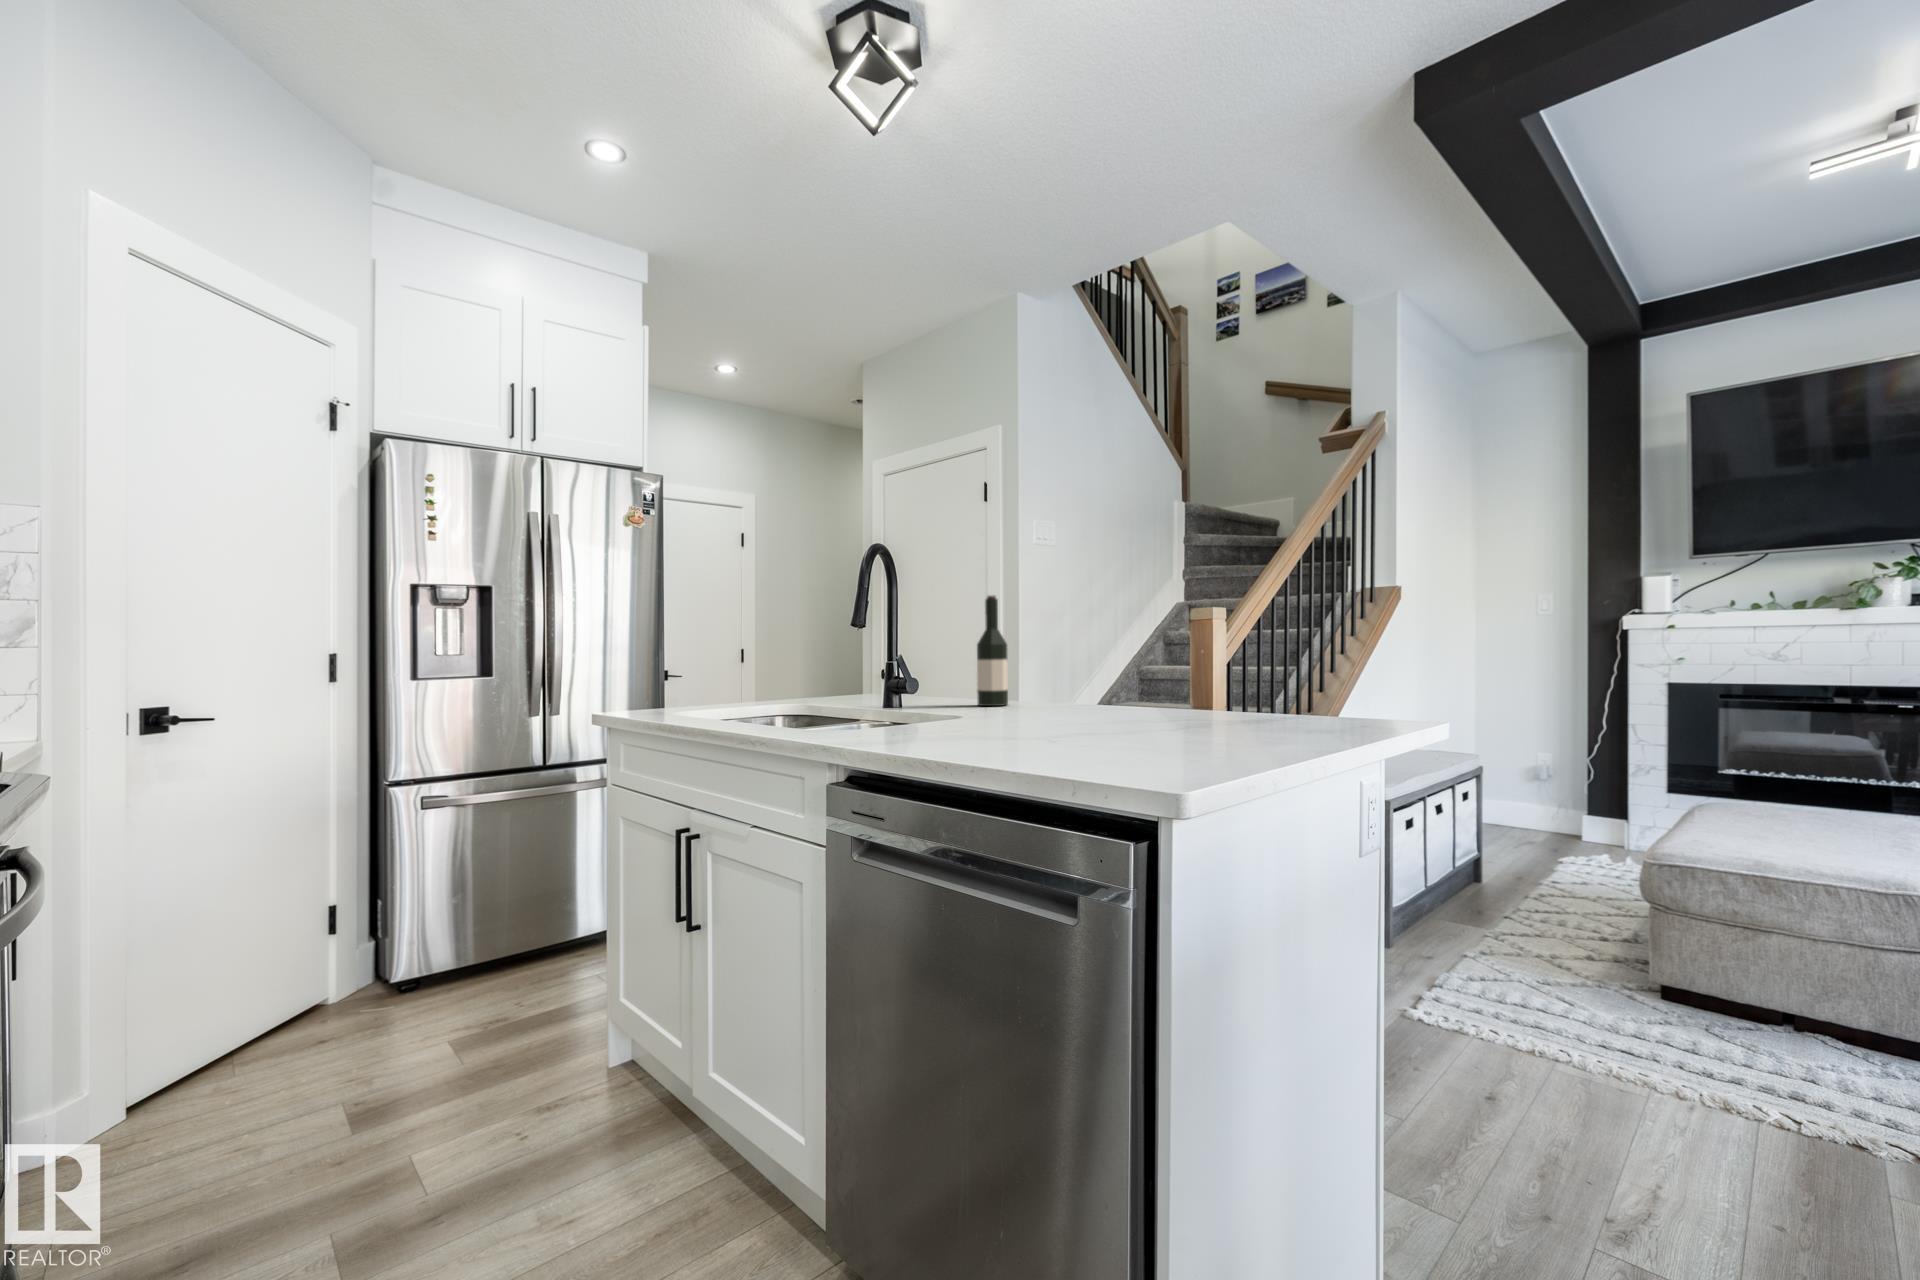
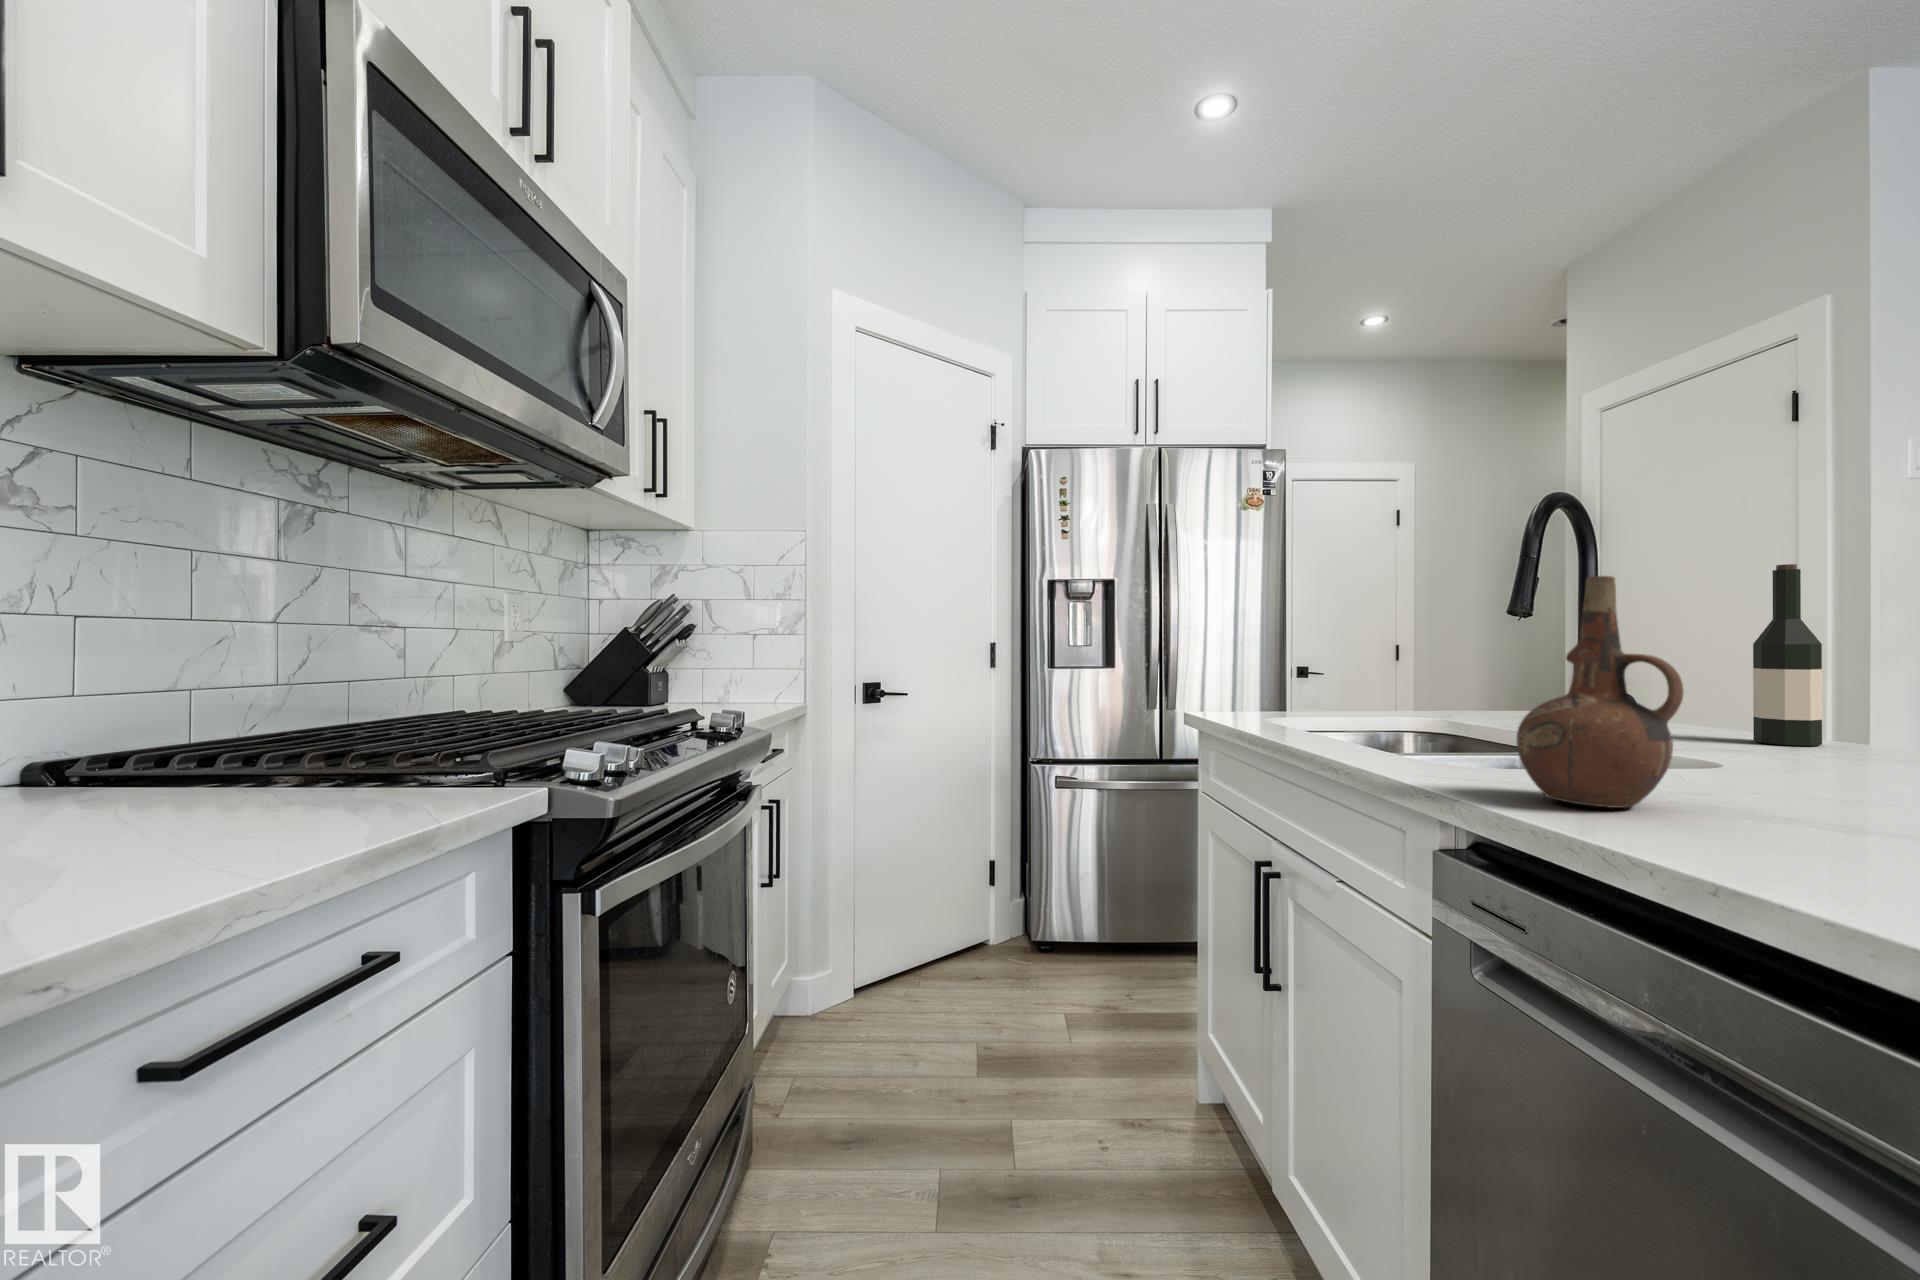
ceramic pitcher: none [872,598,955,741] -> present [1517,576,1684,808]

